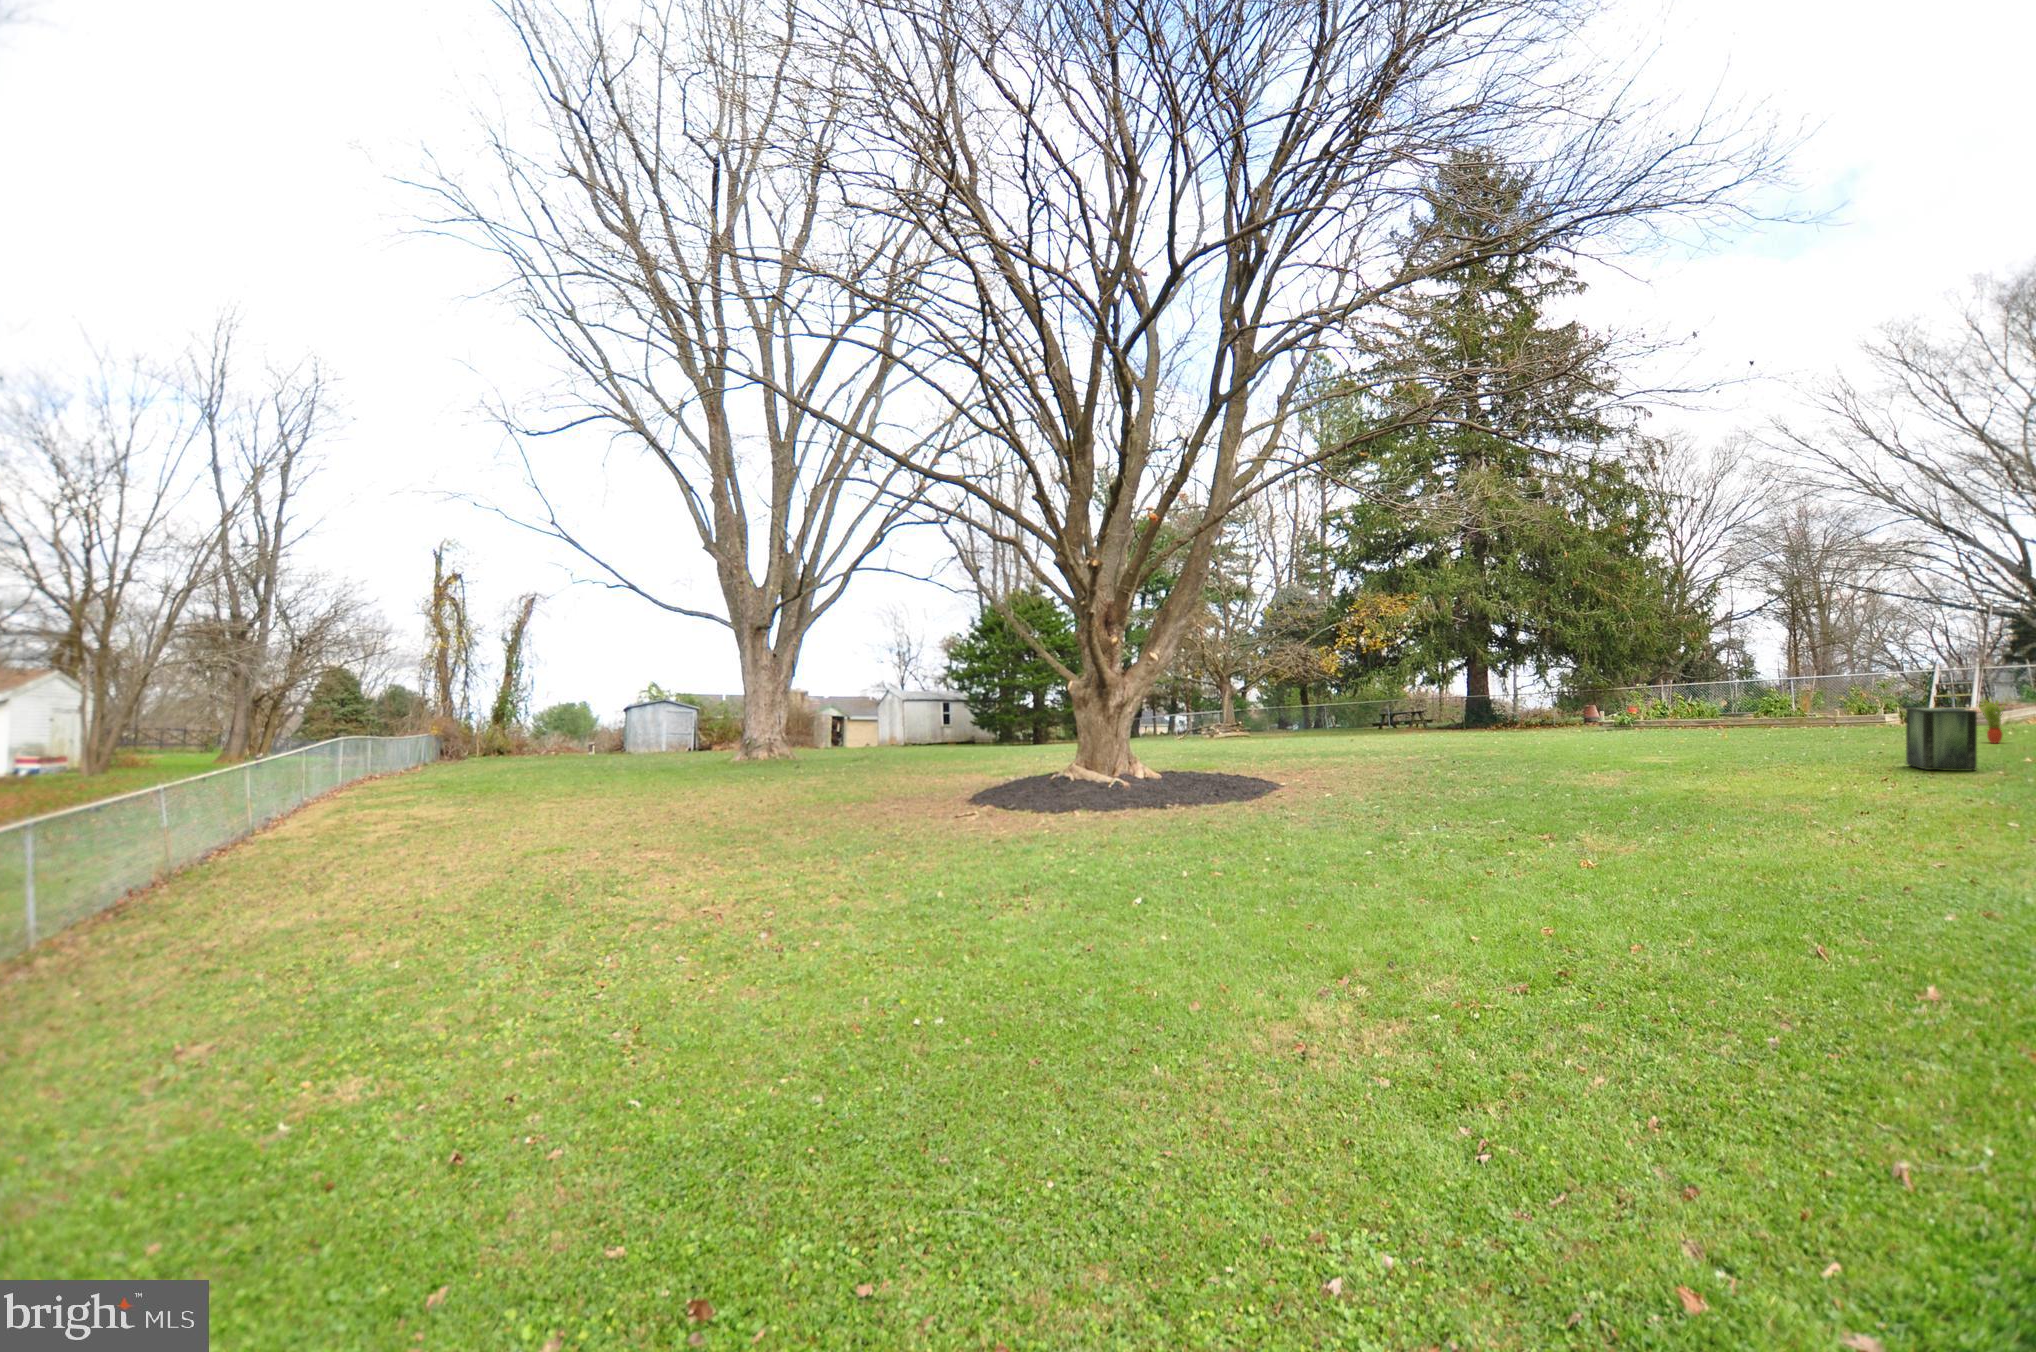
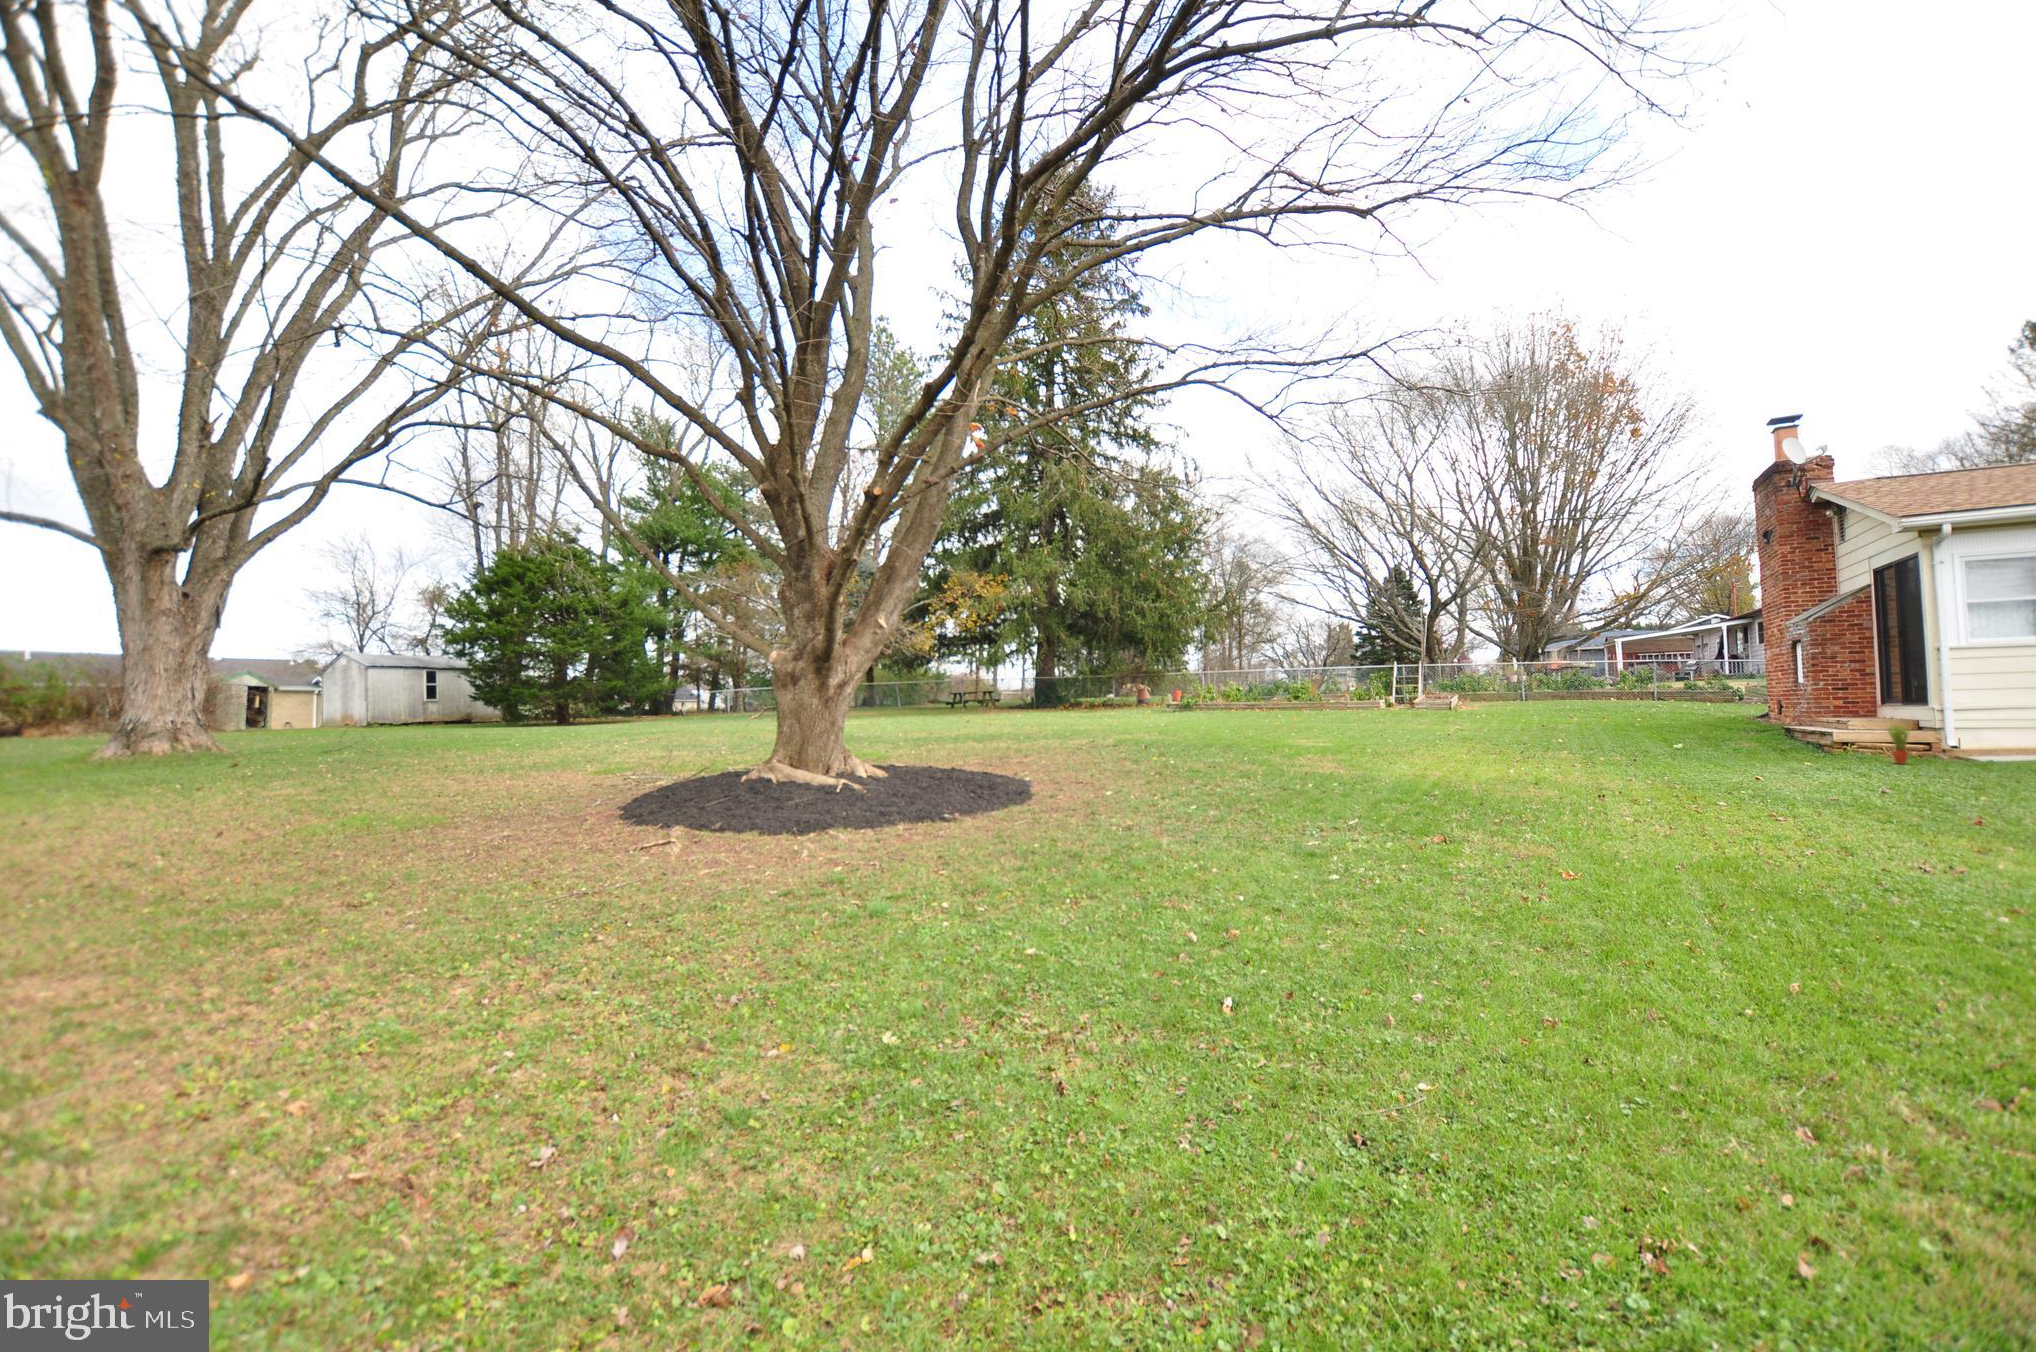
storage box: present [1906,708,1977,771] -> none [1820,731,1886,791]

